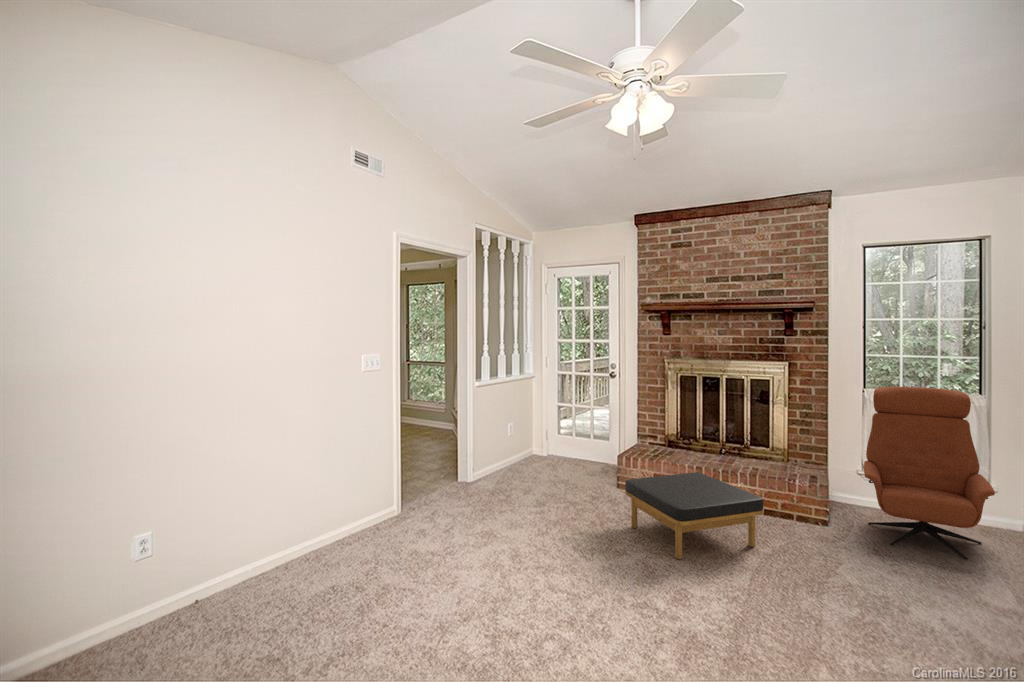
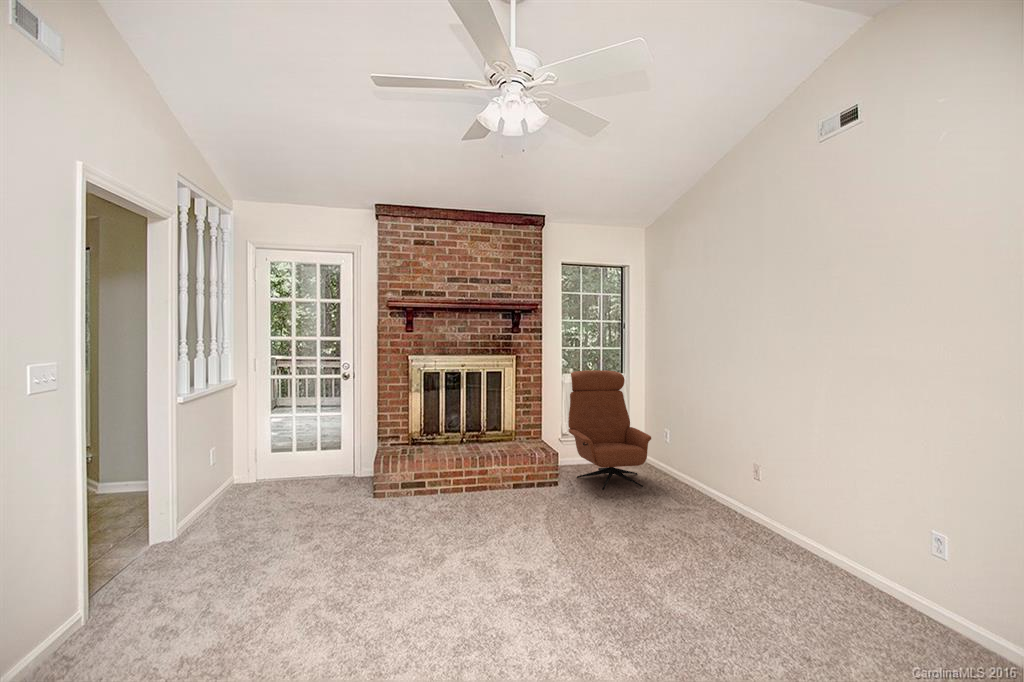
ottoman: present [625,472,764,559] -> none [416,464,542,554]

